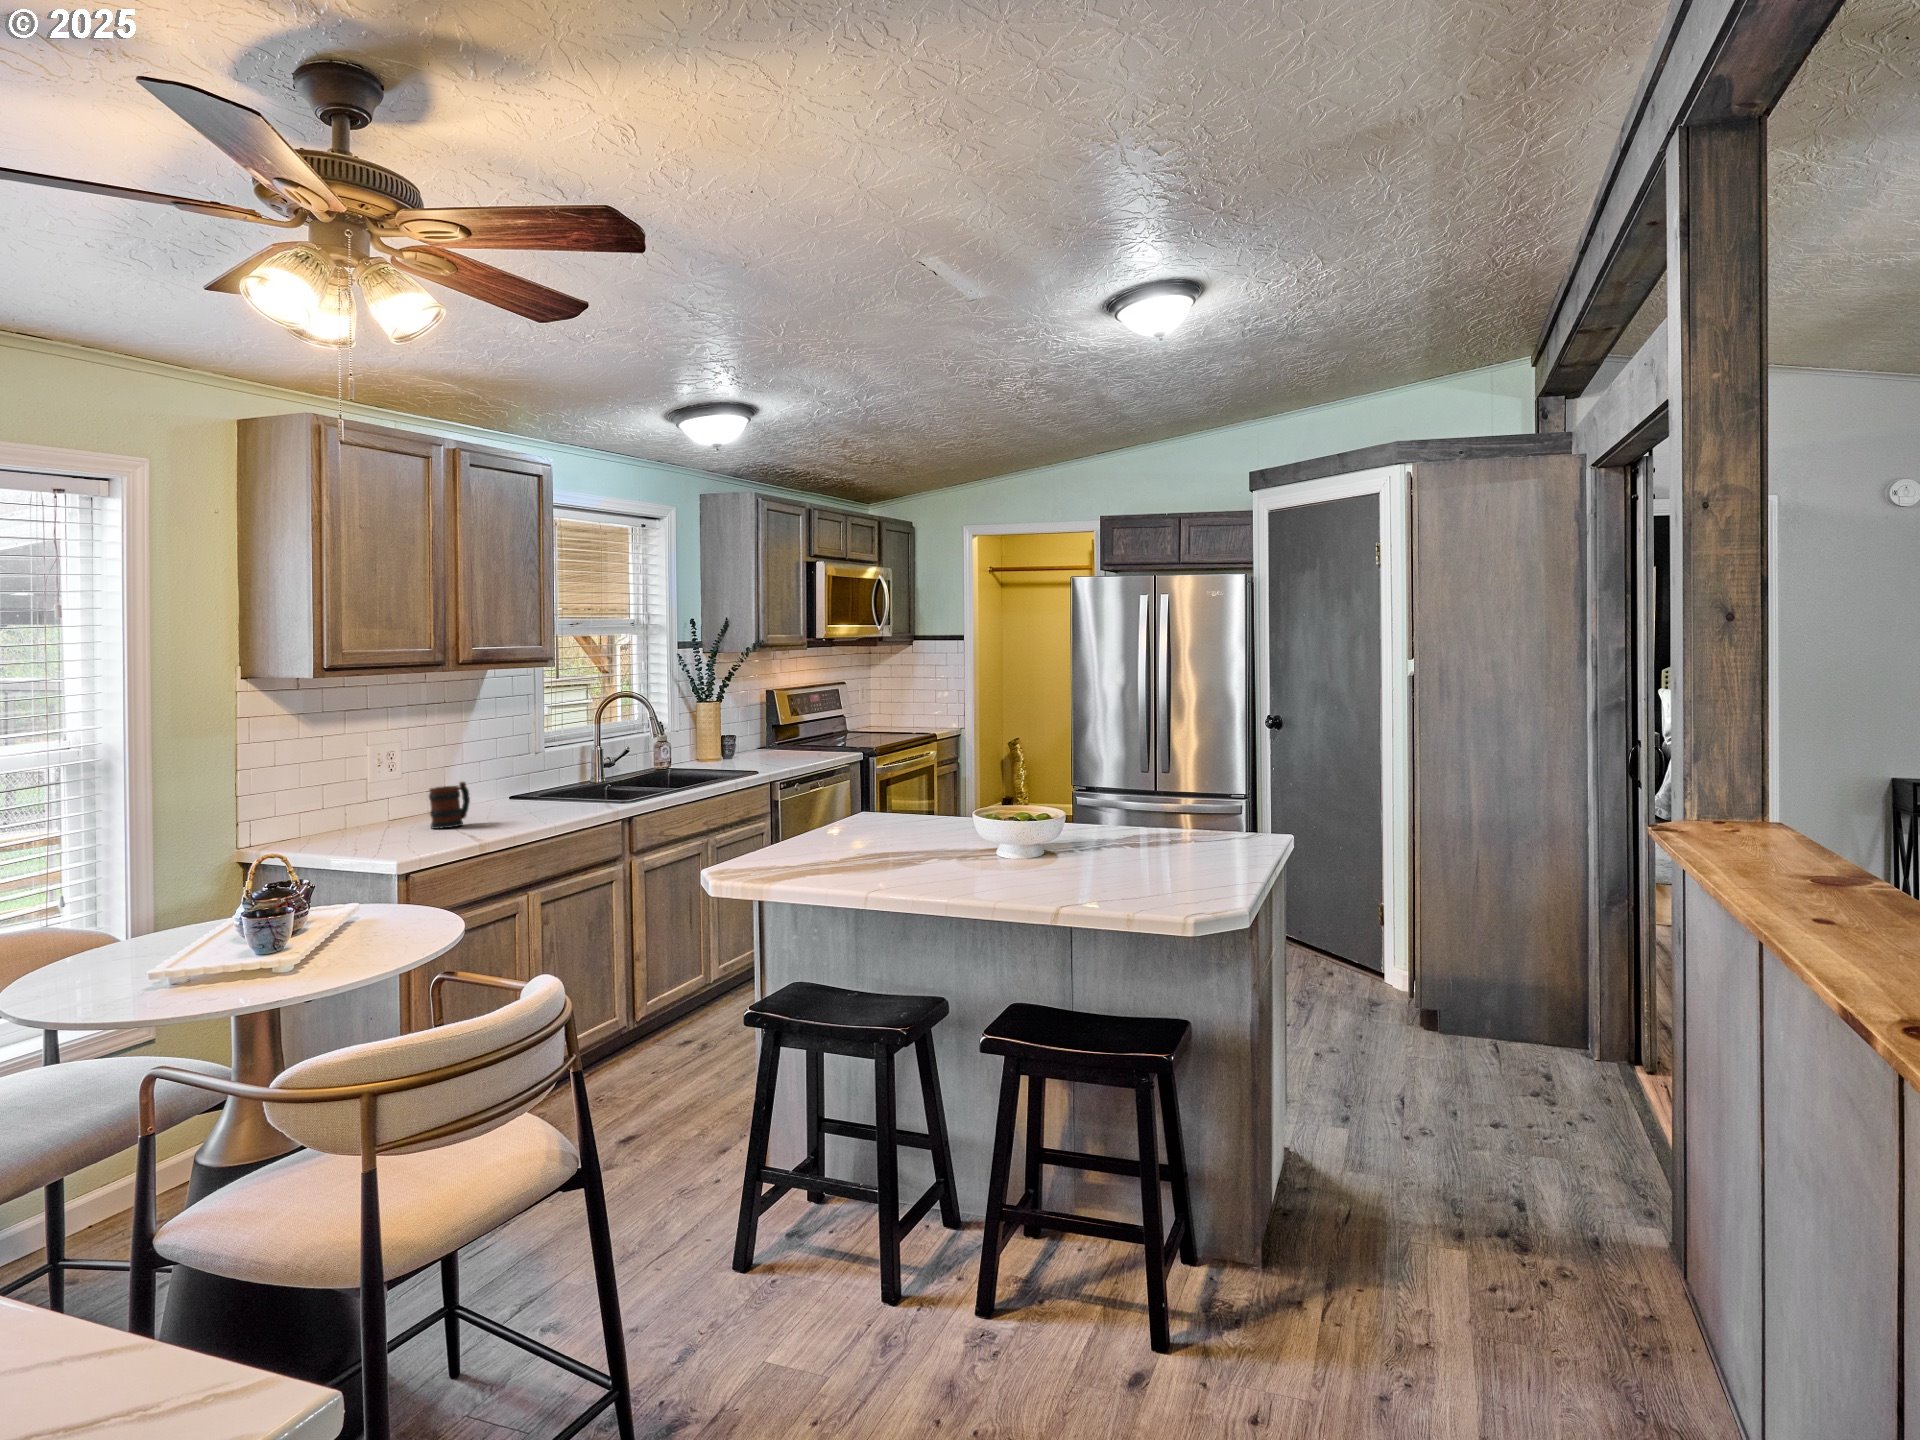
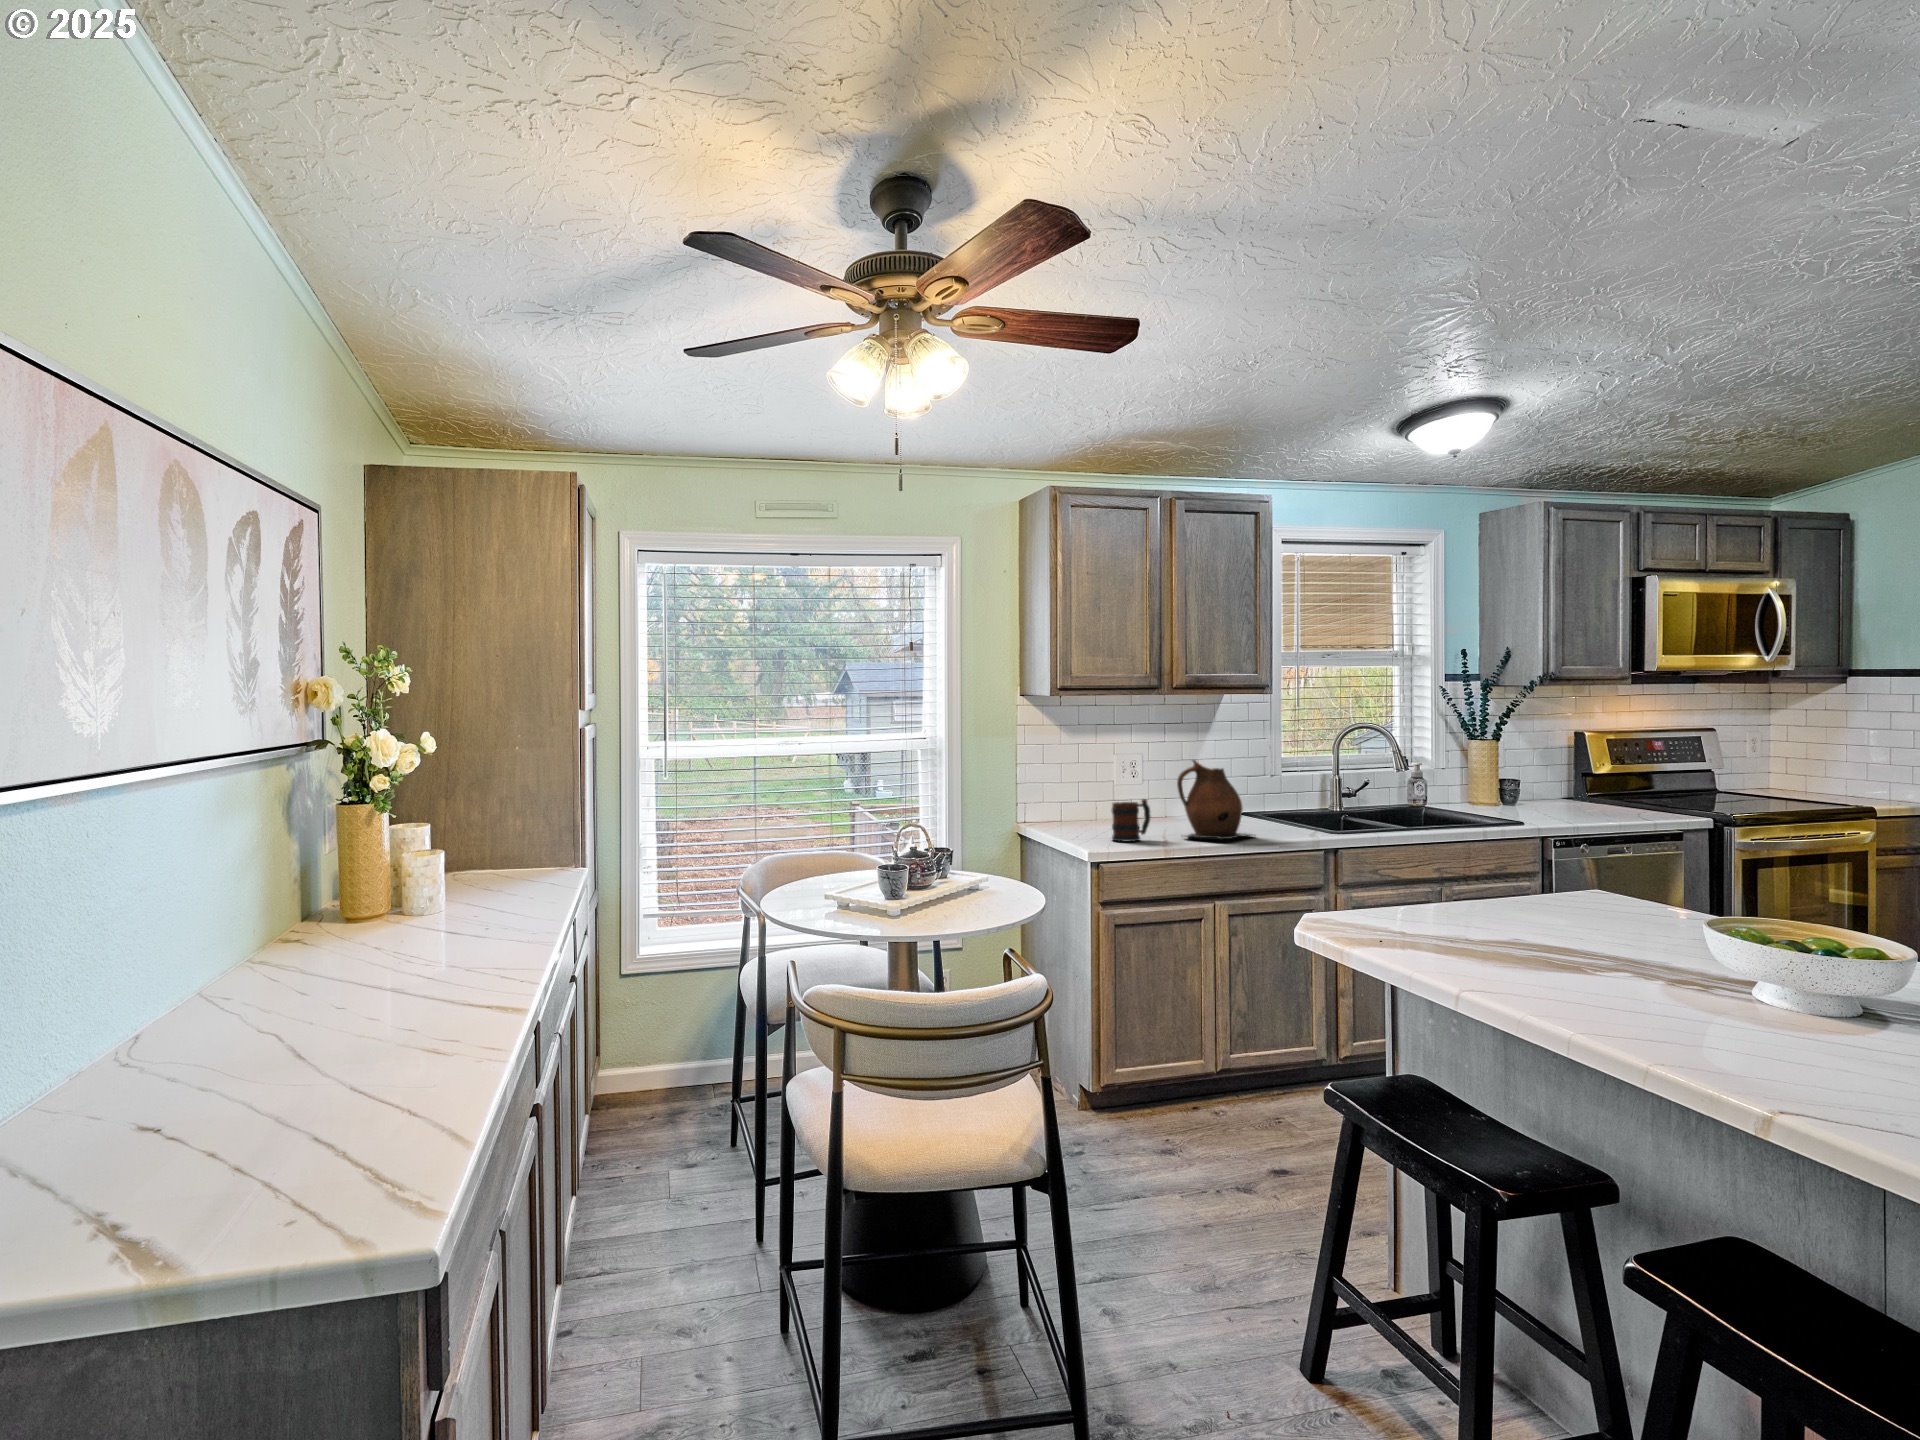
ceramic pitcher: none [491,738,569,816] -> present [1177,760,1252,839]

